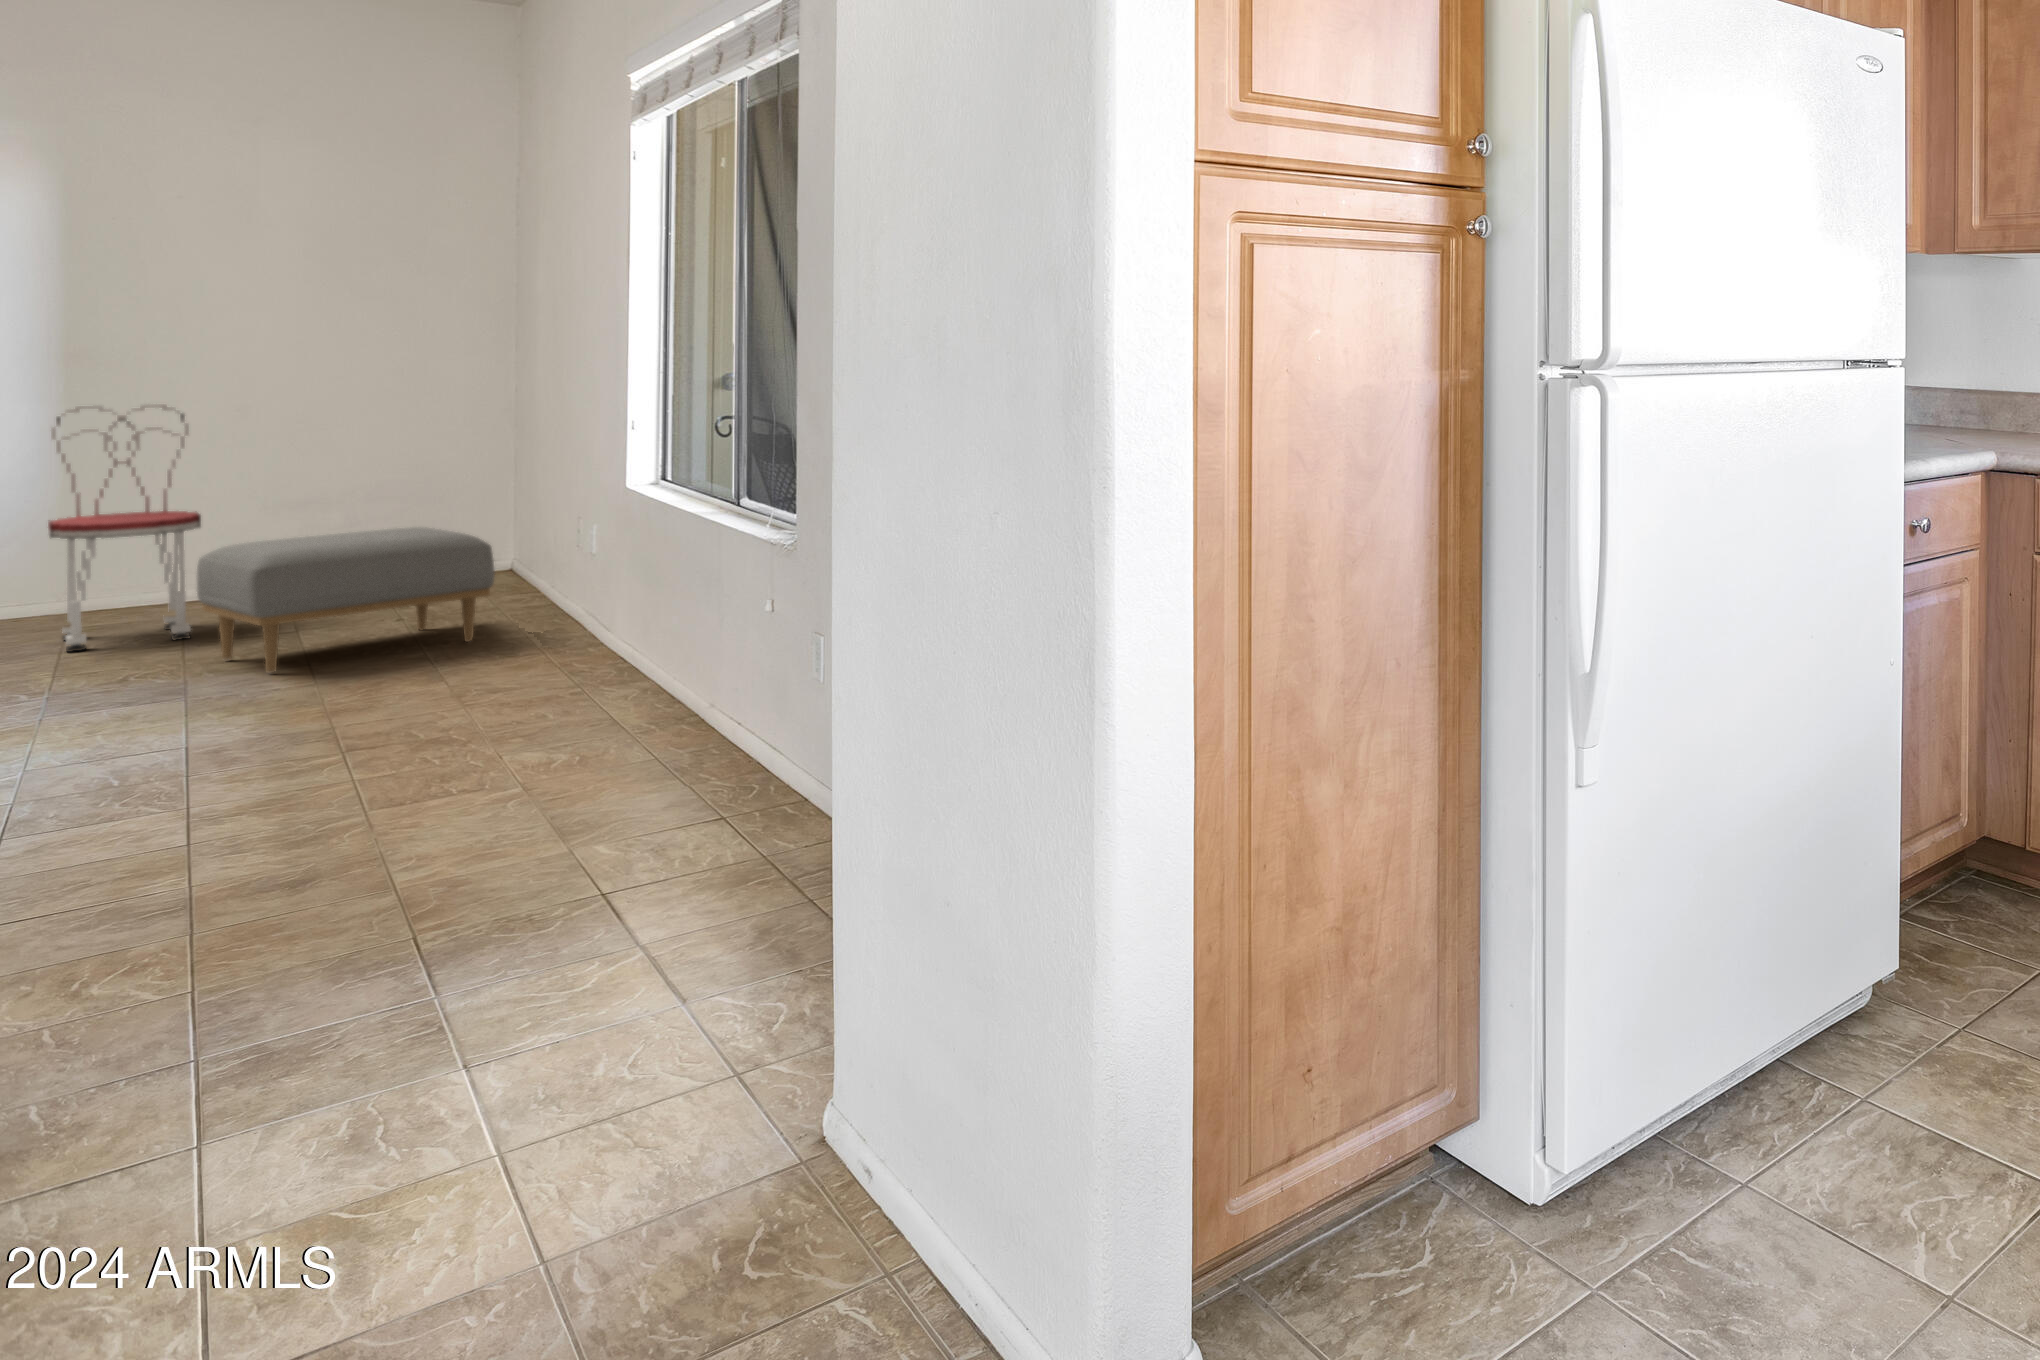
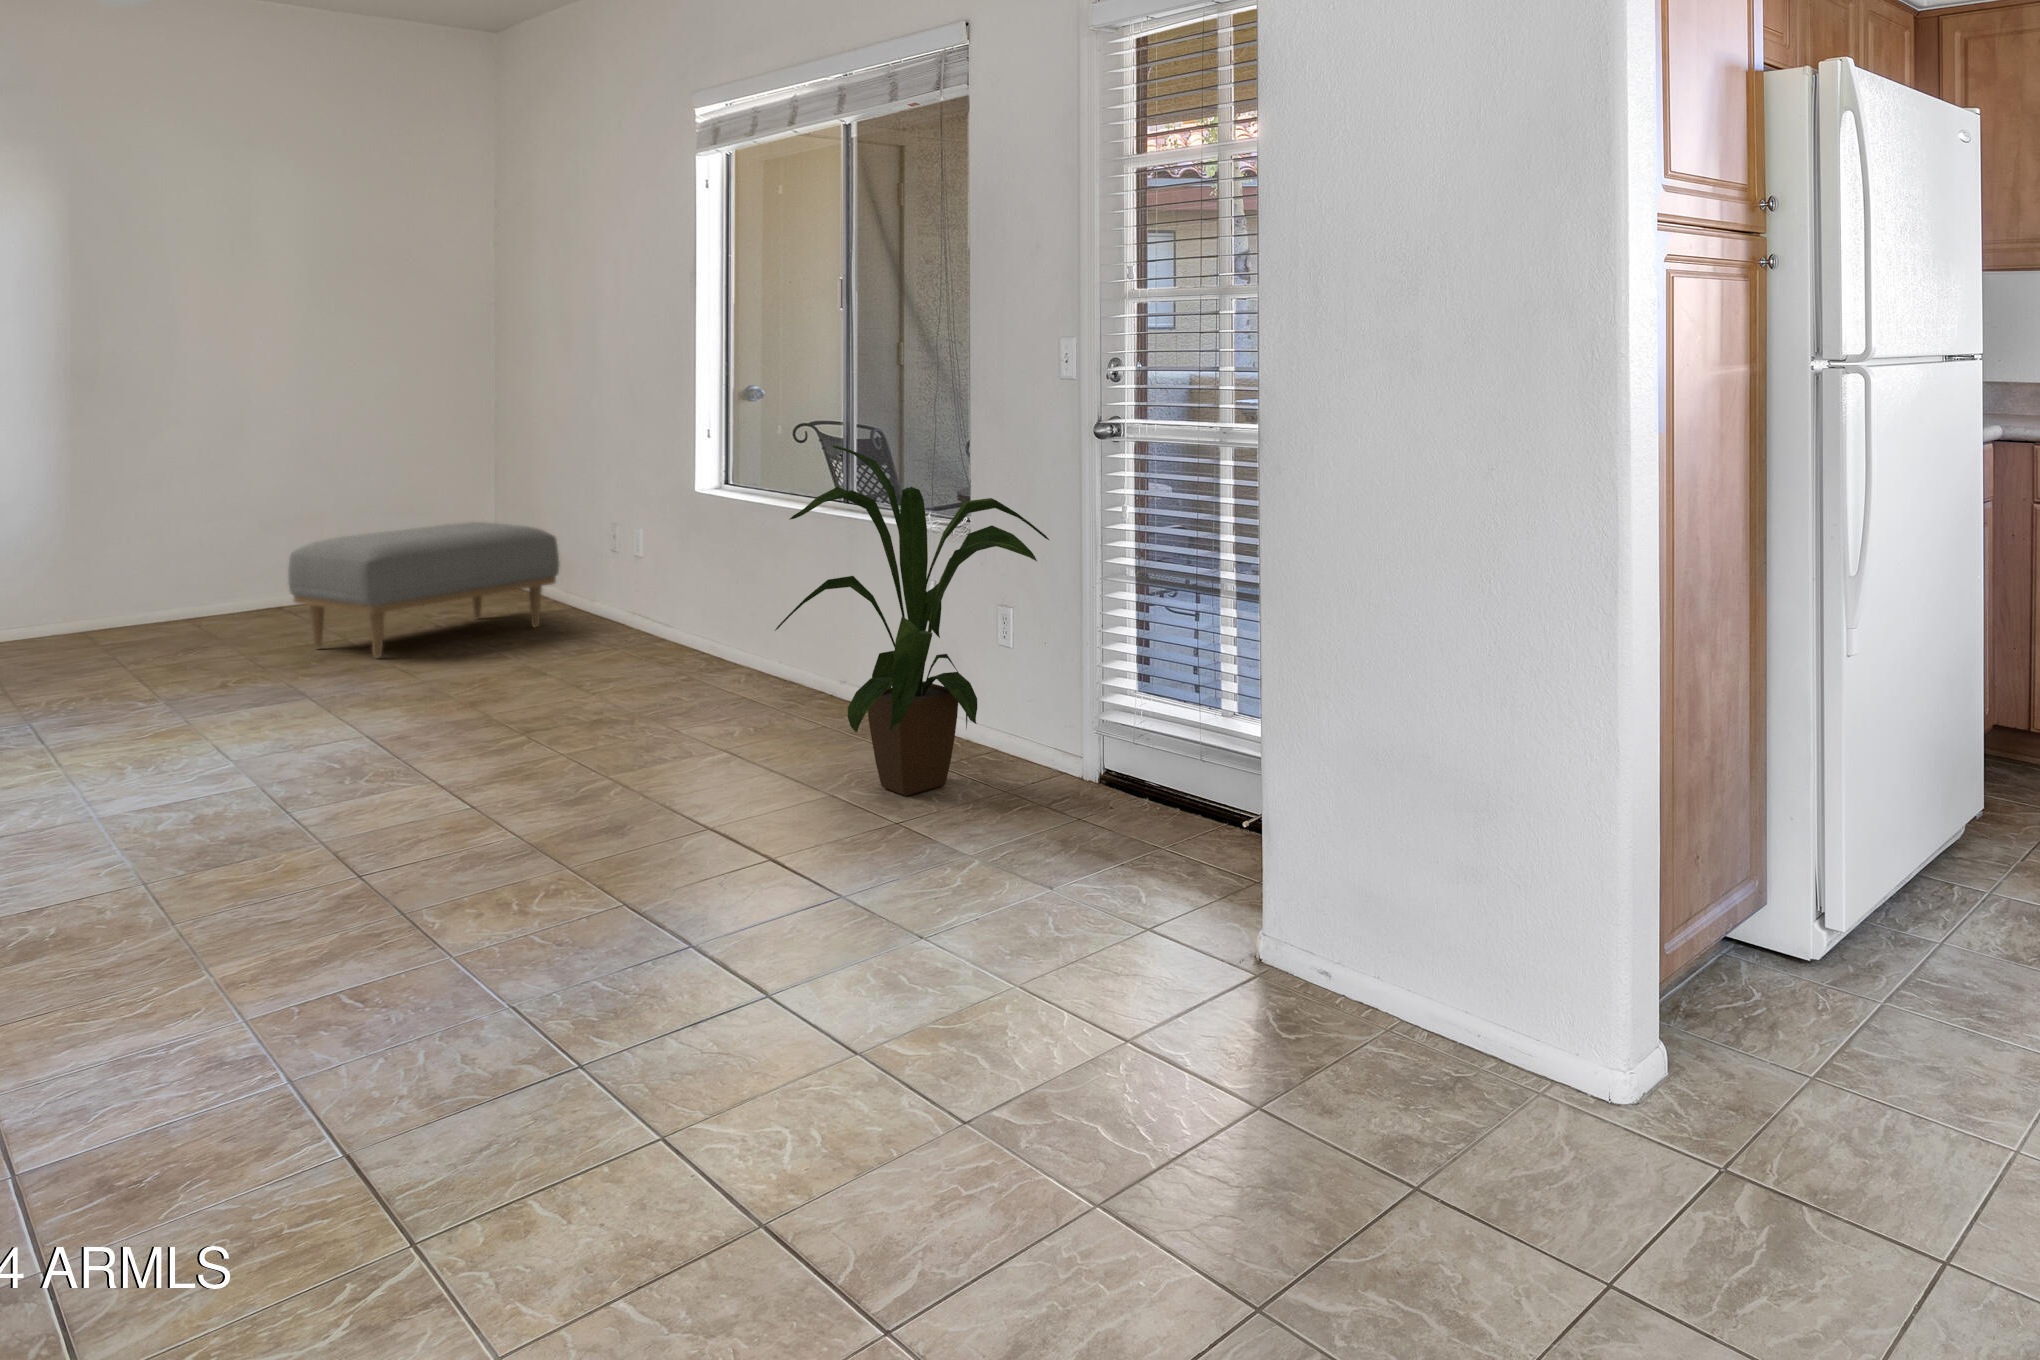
dining chair: present [48,404,201,652] -> none [109,409,257,646]
house plant: none [463,457,820,876] -> present [775,445,1049,796]

